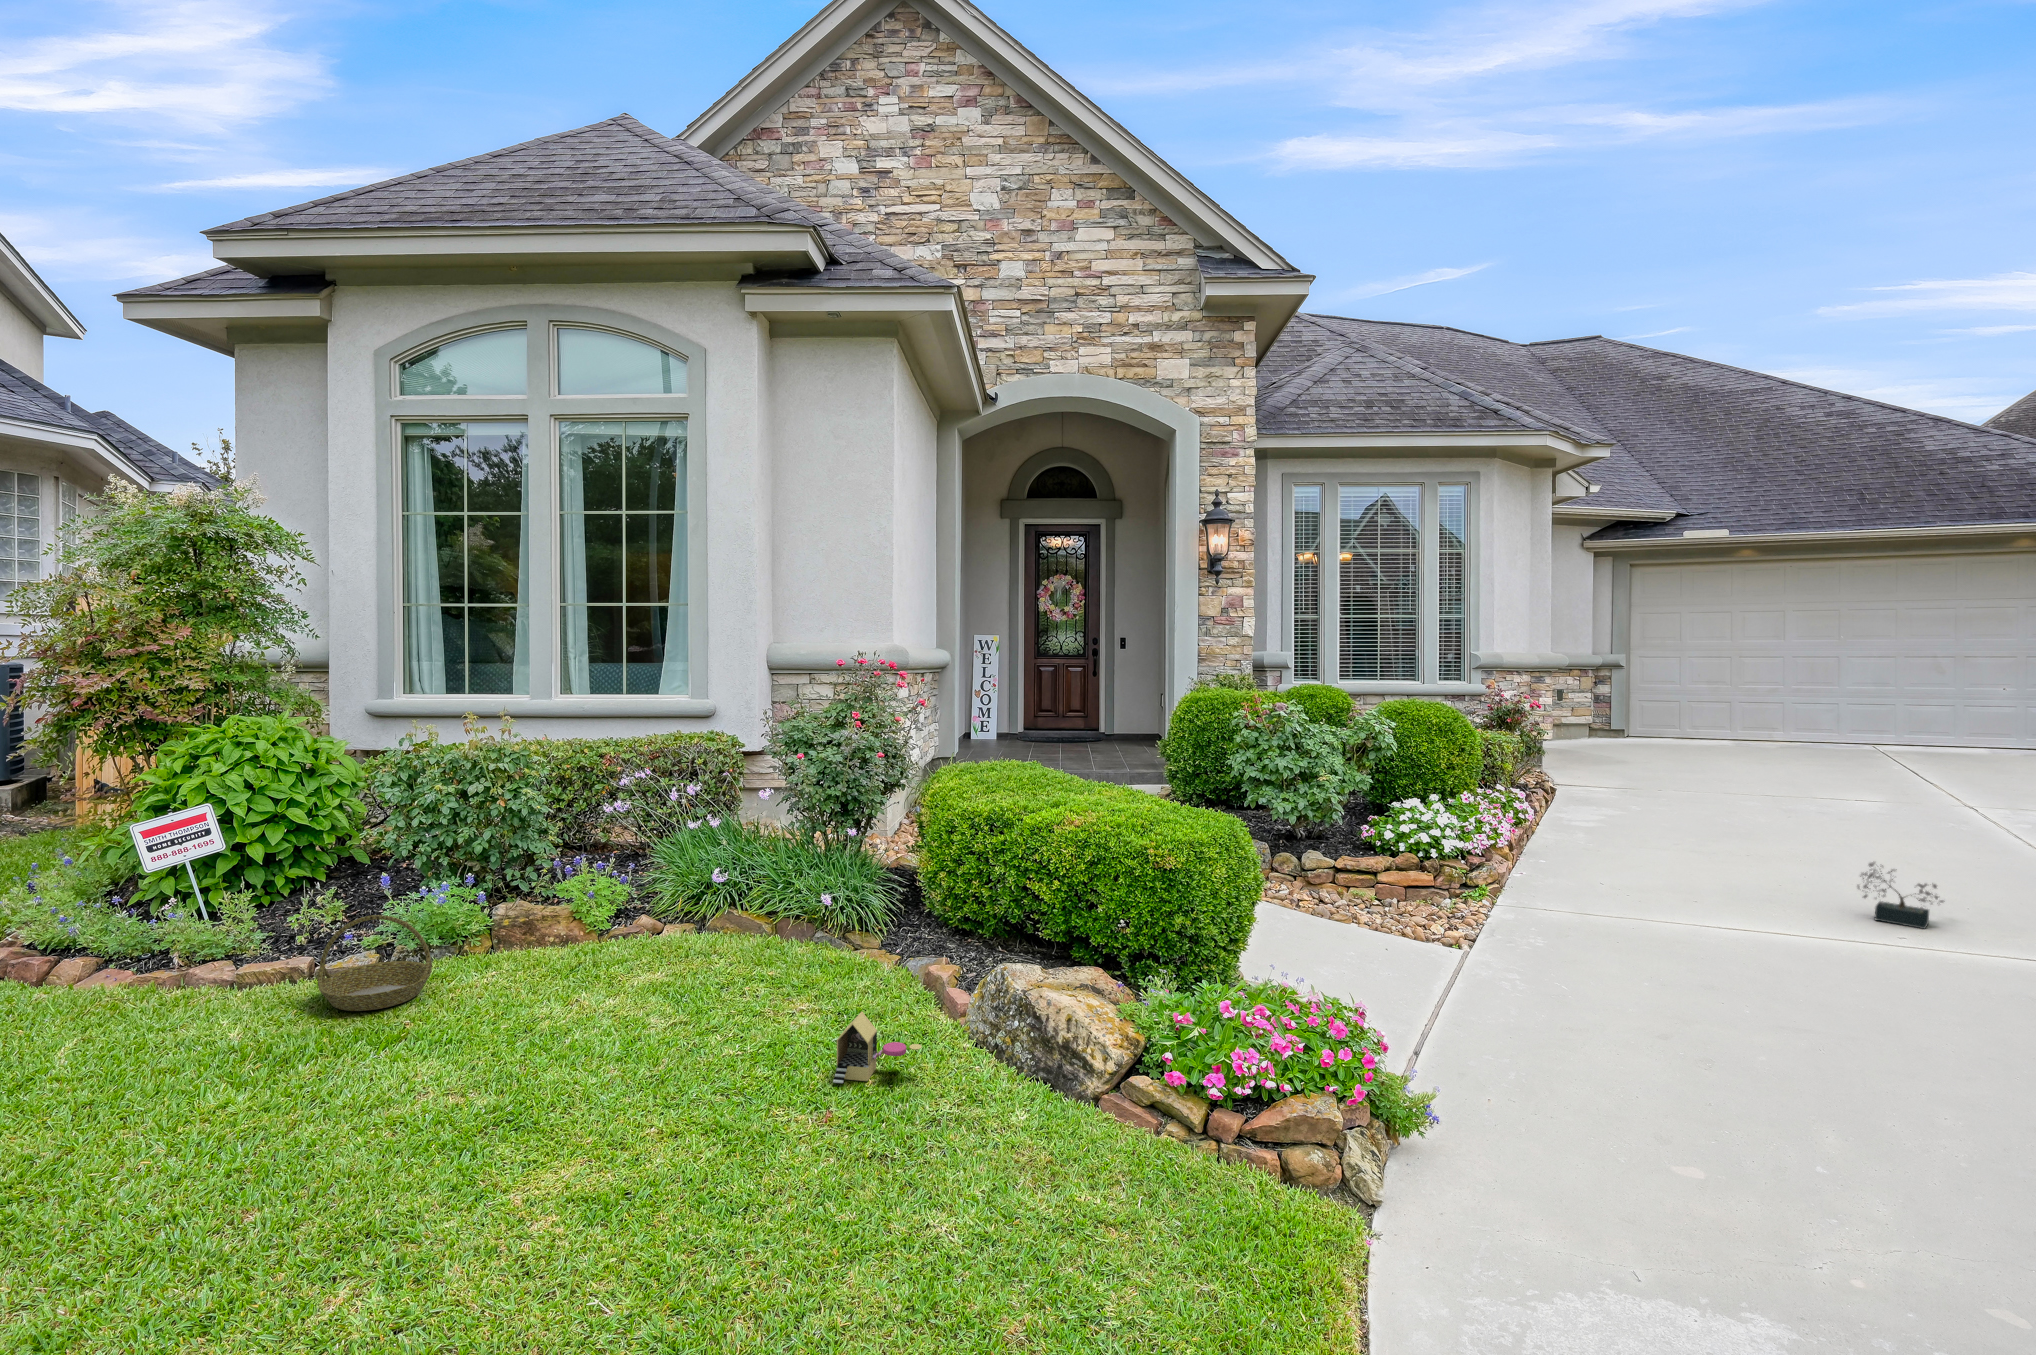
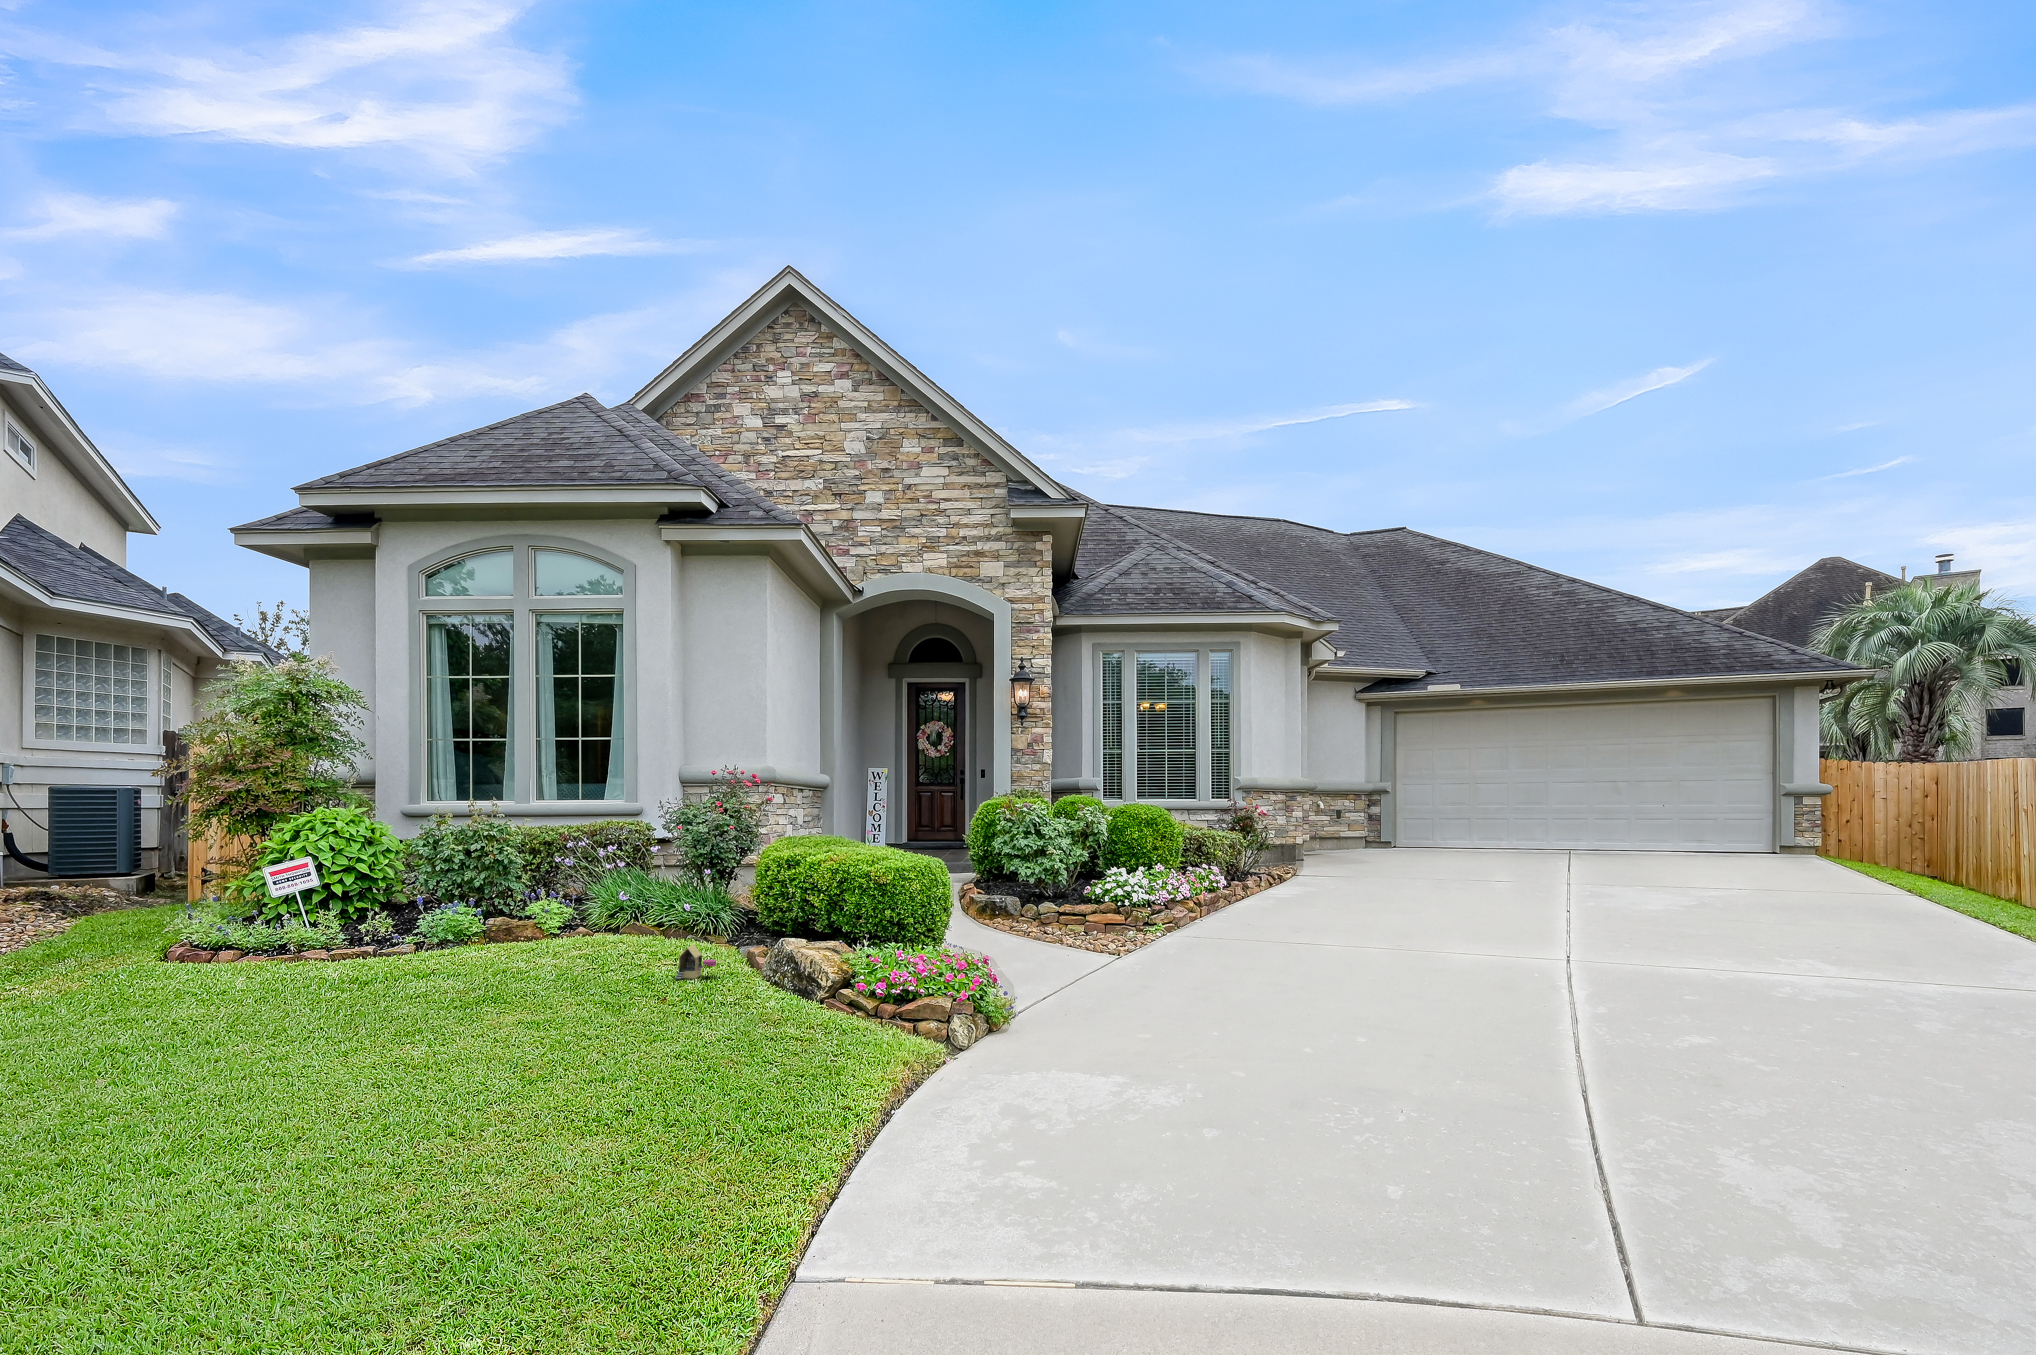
decorative plant: present [1857,862,1944,929] -> none [1370,896,1416,937]
basket: present [318,915,432,1011] -> none [391,908,455,960]

